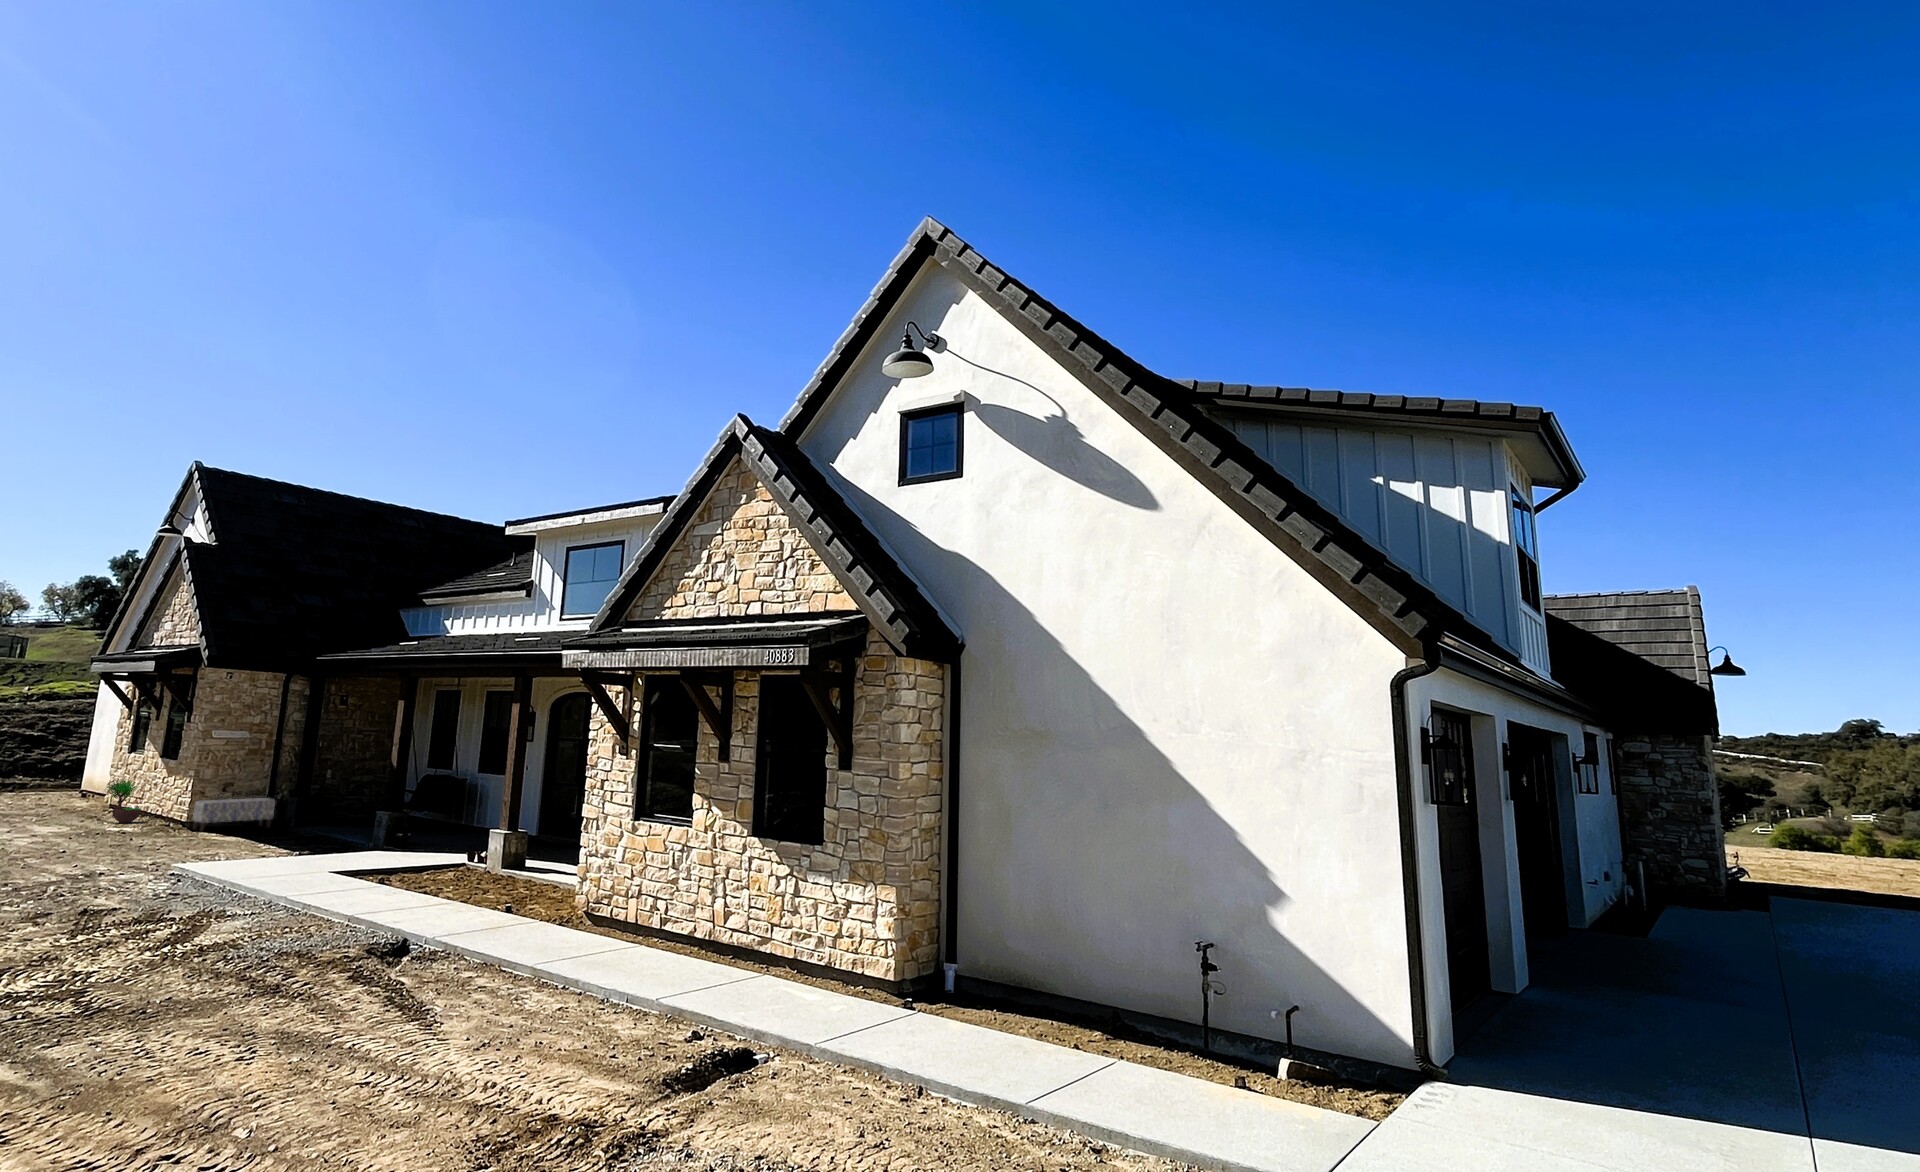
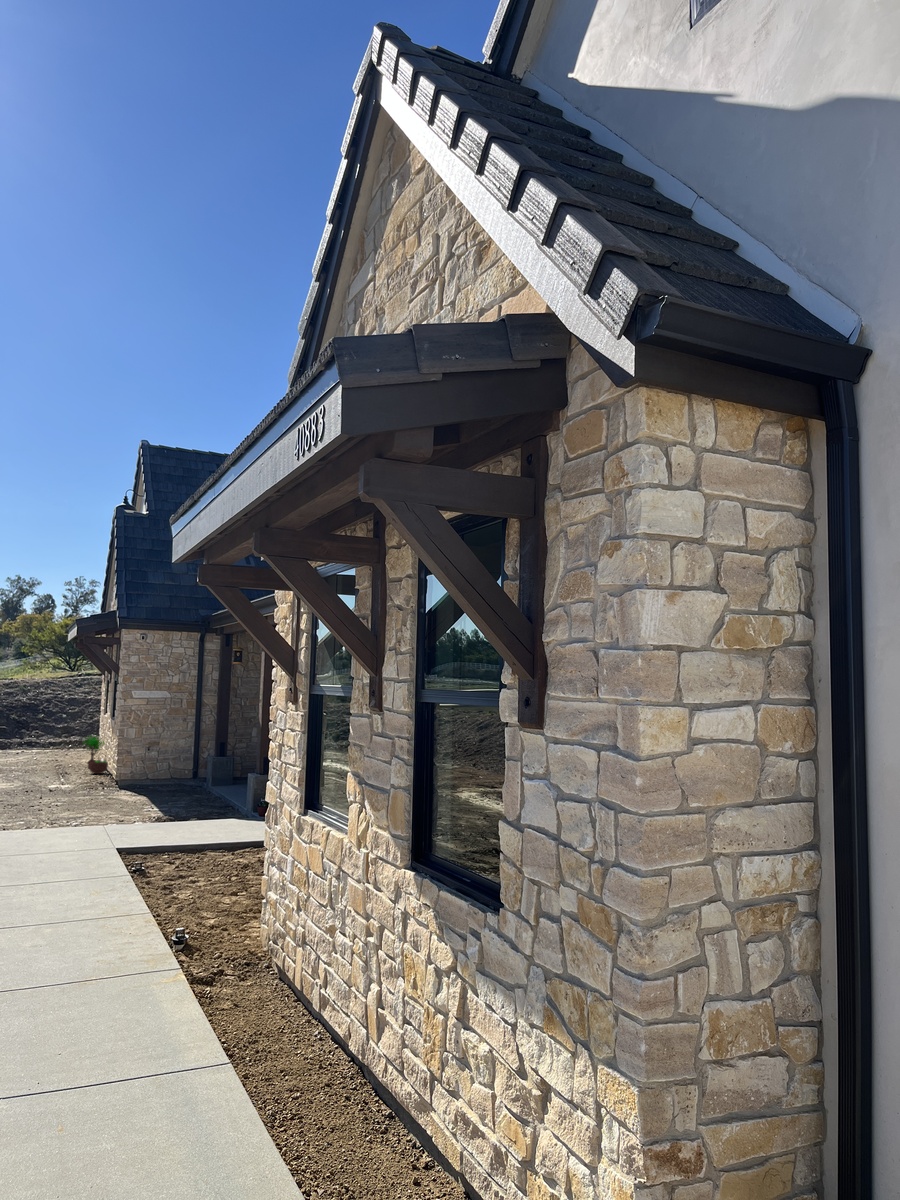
bench: present [193,798,275,831] -> none [128,756,189,786]

